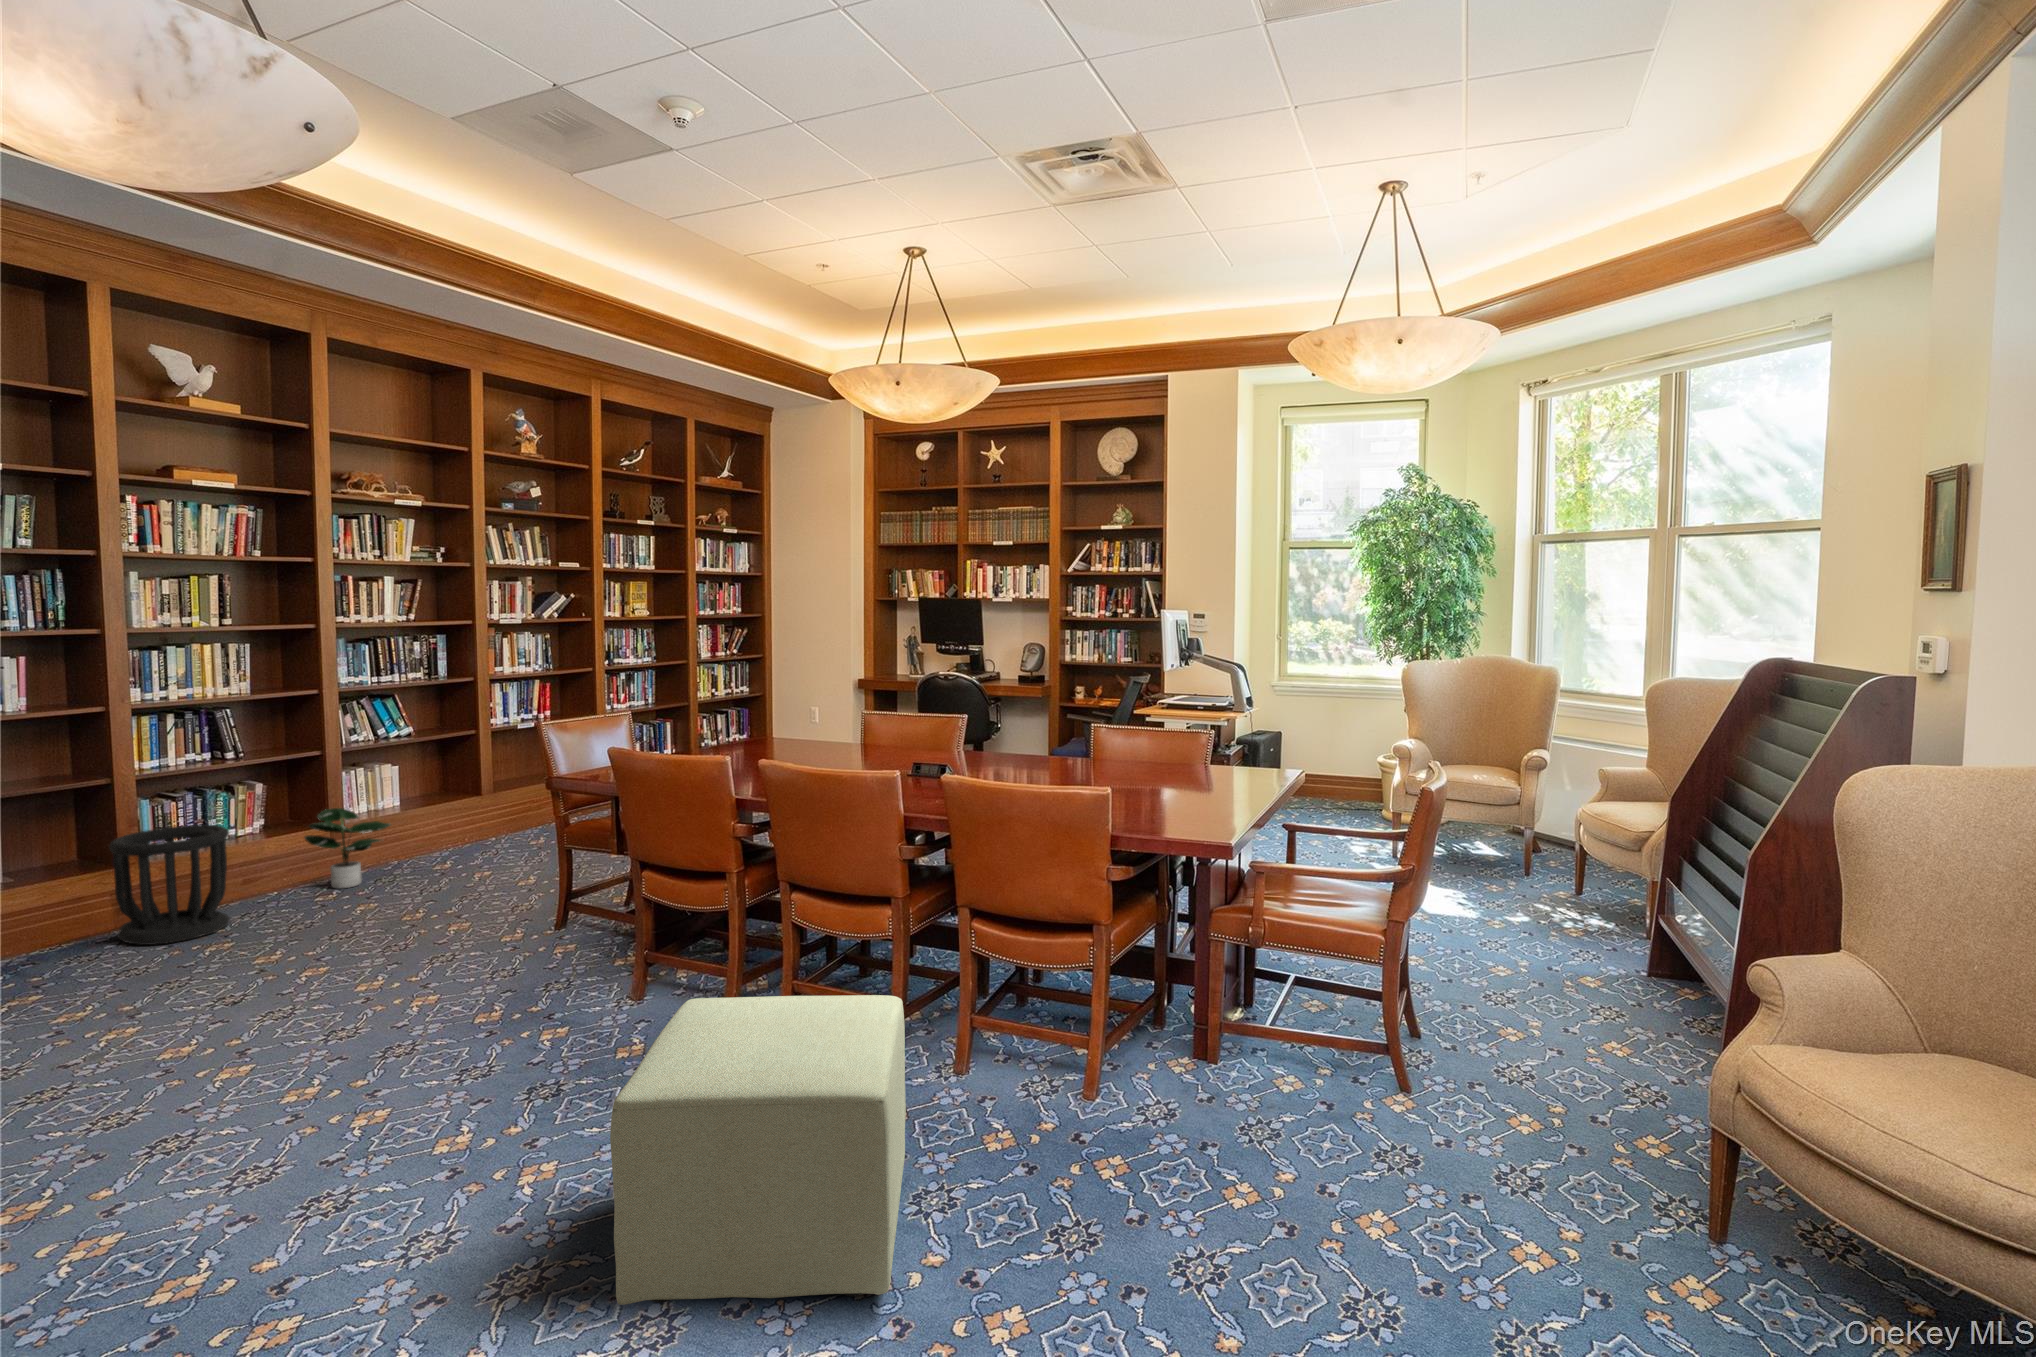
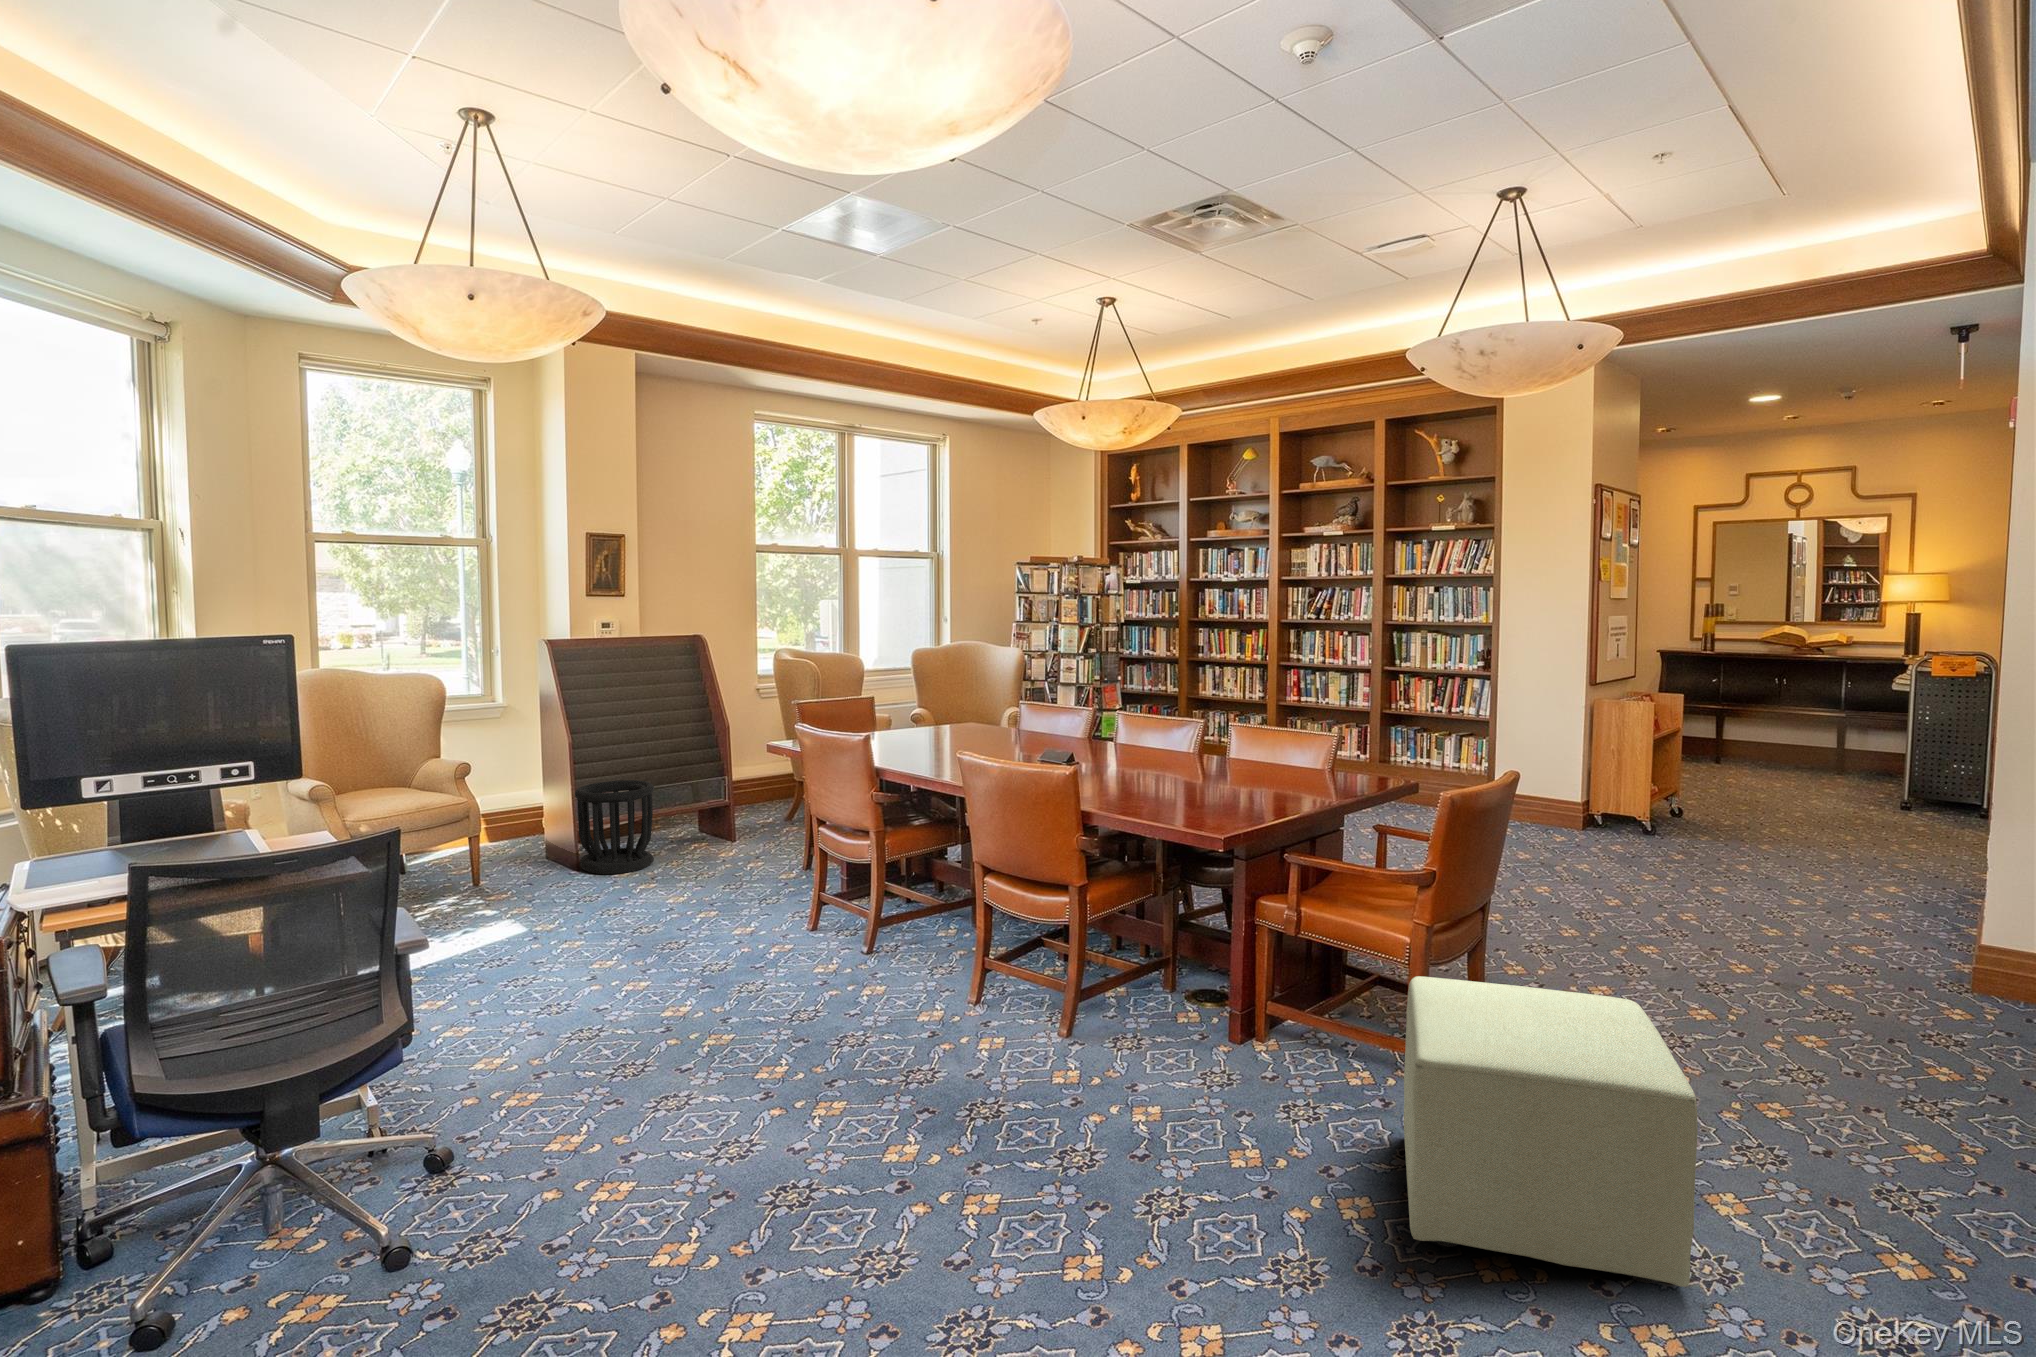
potted plant: present [305,808,391,888] -> none [710,773,775,841]
ottoman: present [610,995,906,1305] -> present [1403,976,1698,1287]

